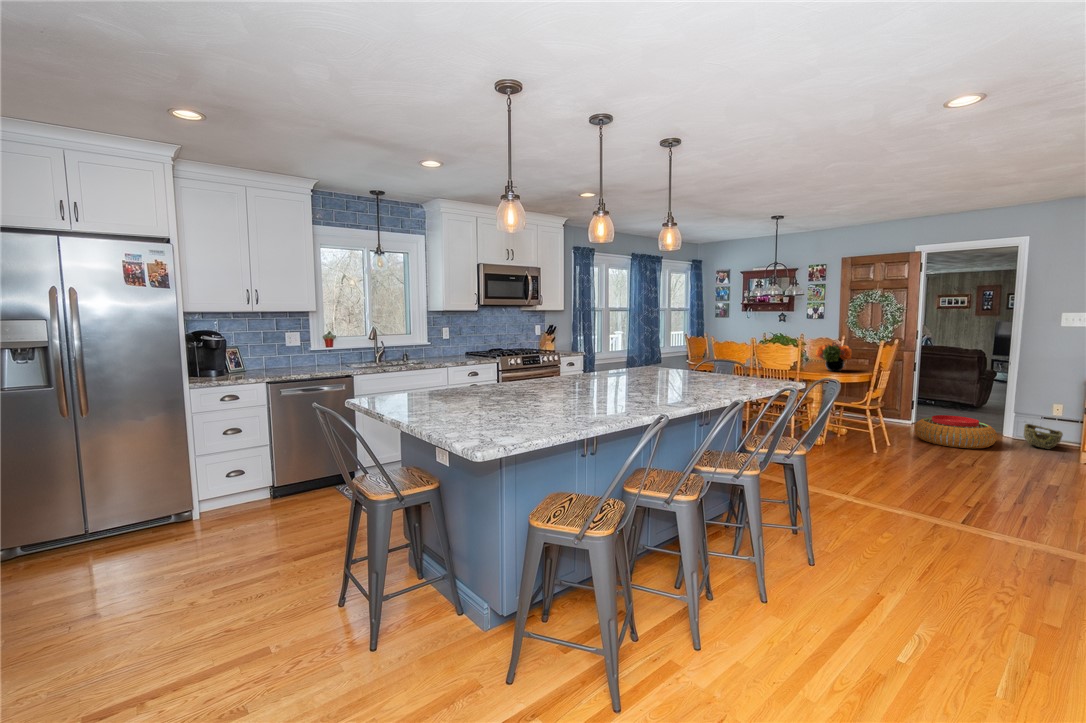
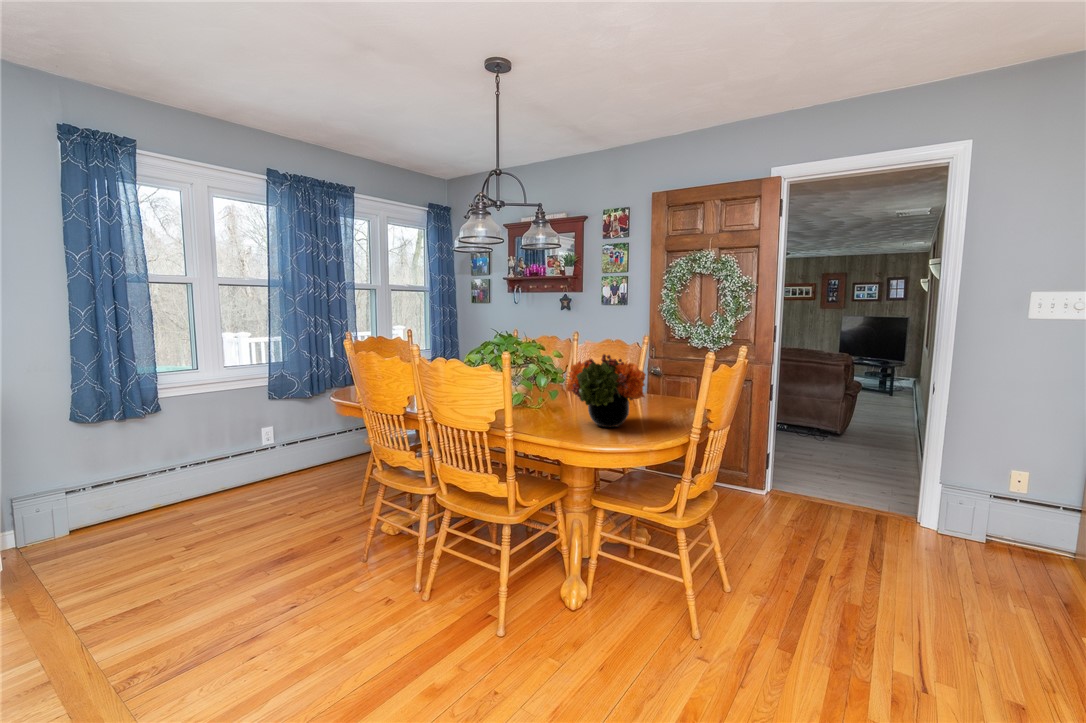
pouf: present [914,415,997,448] -> none [776,500,936,591]
woven basket: present [1024,424,1063,449] -> none [965,510,1055,577]

